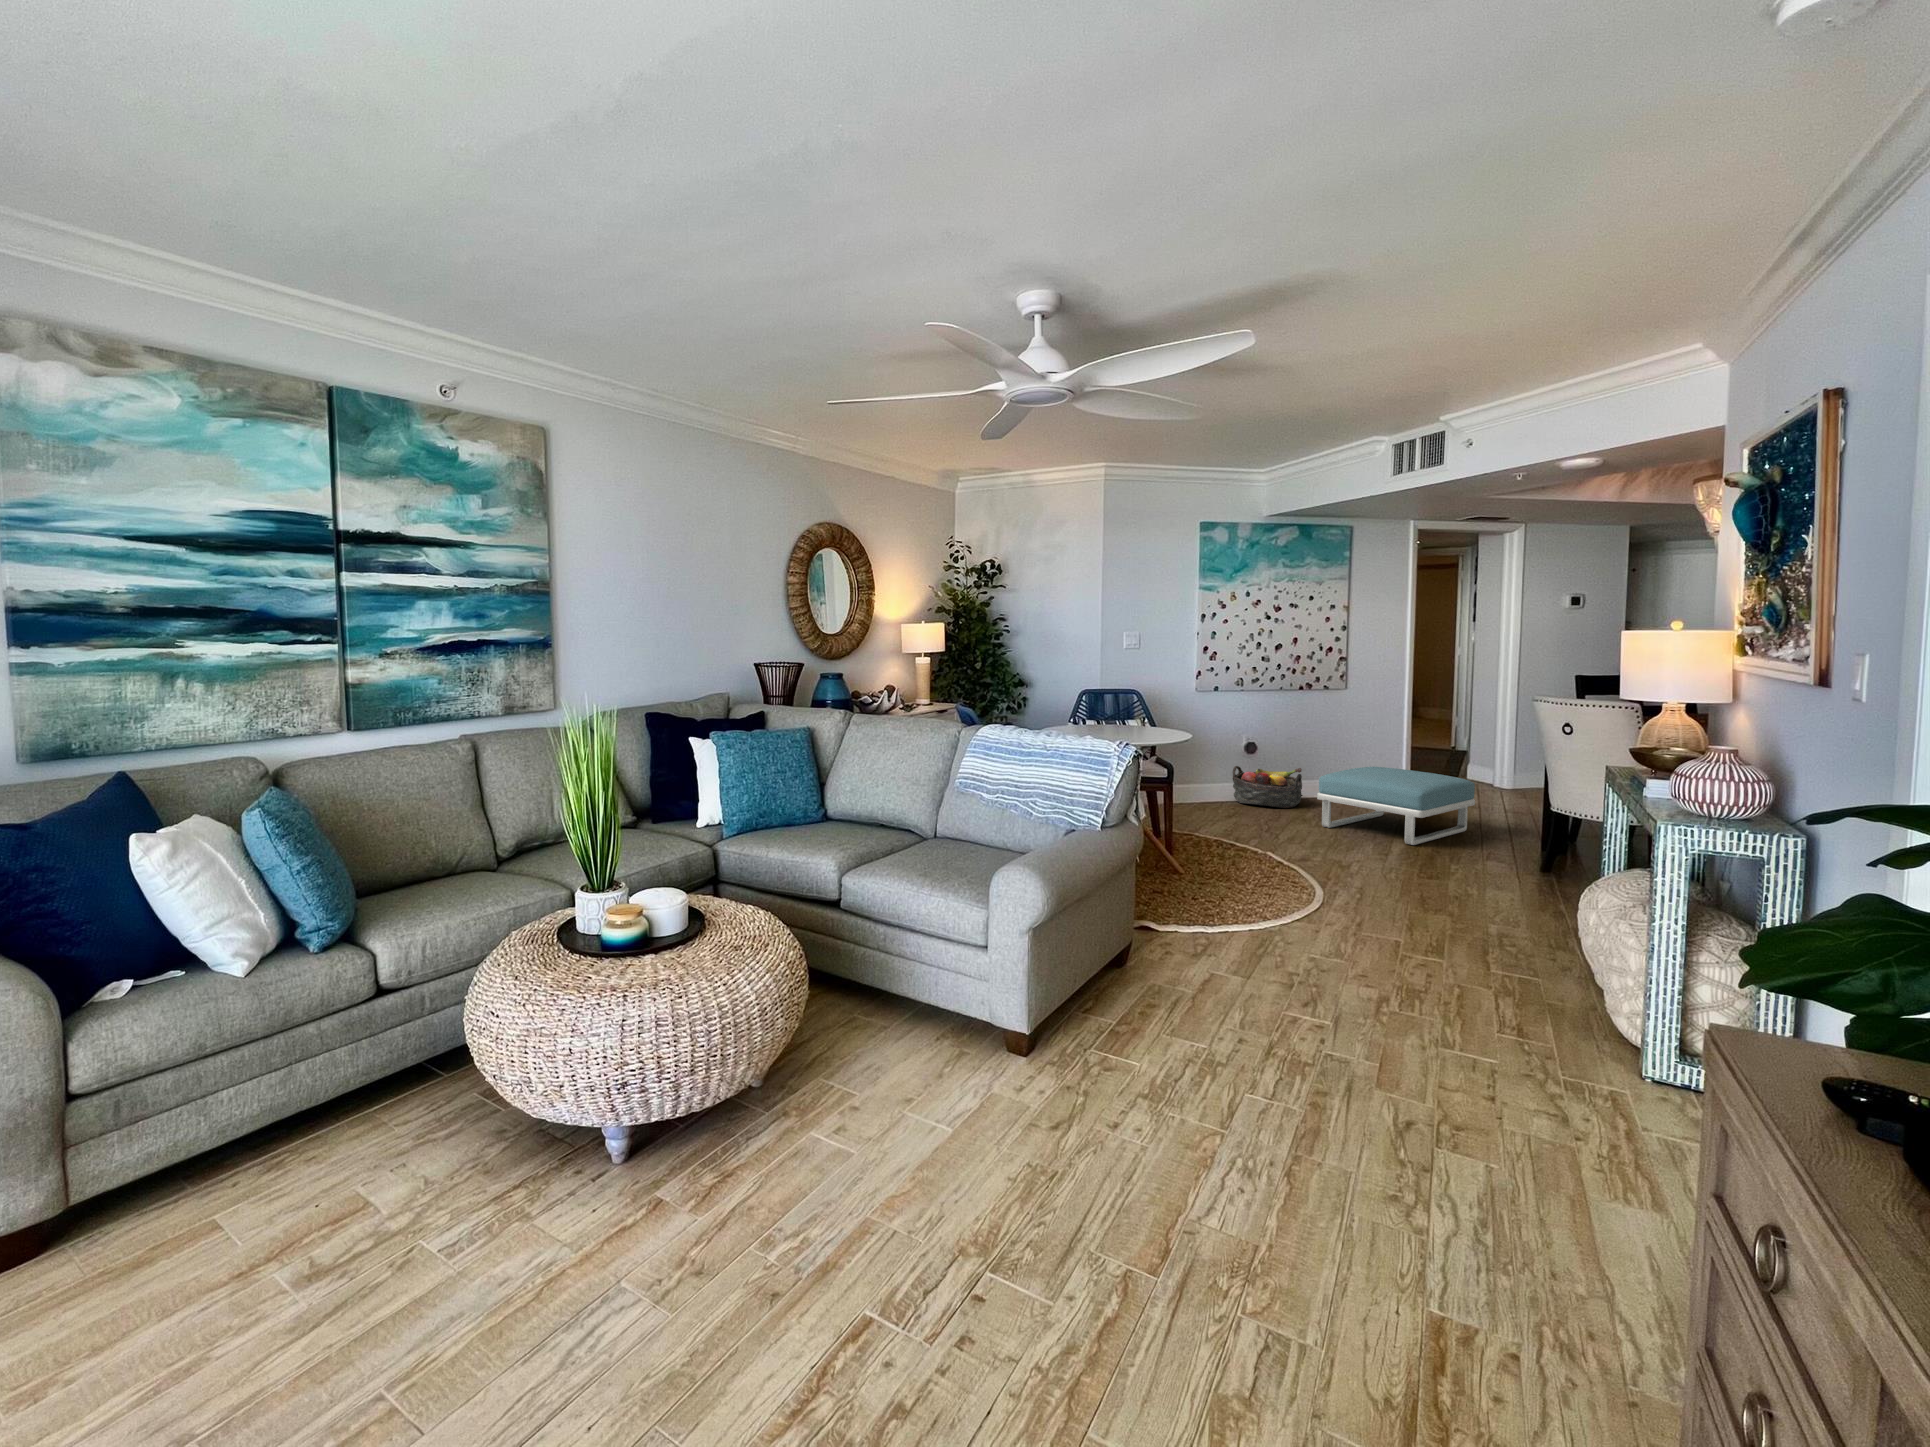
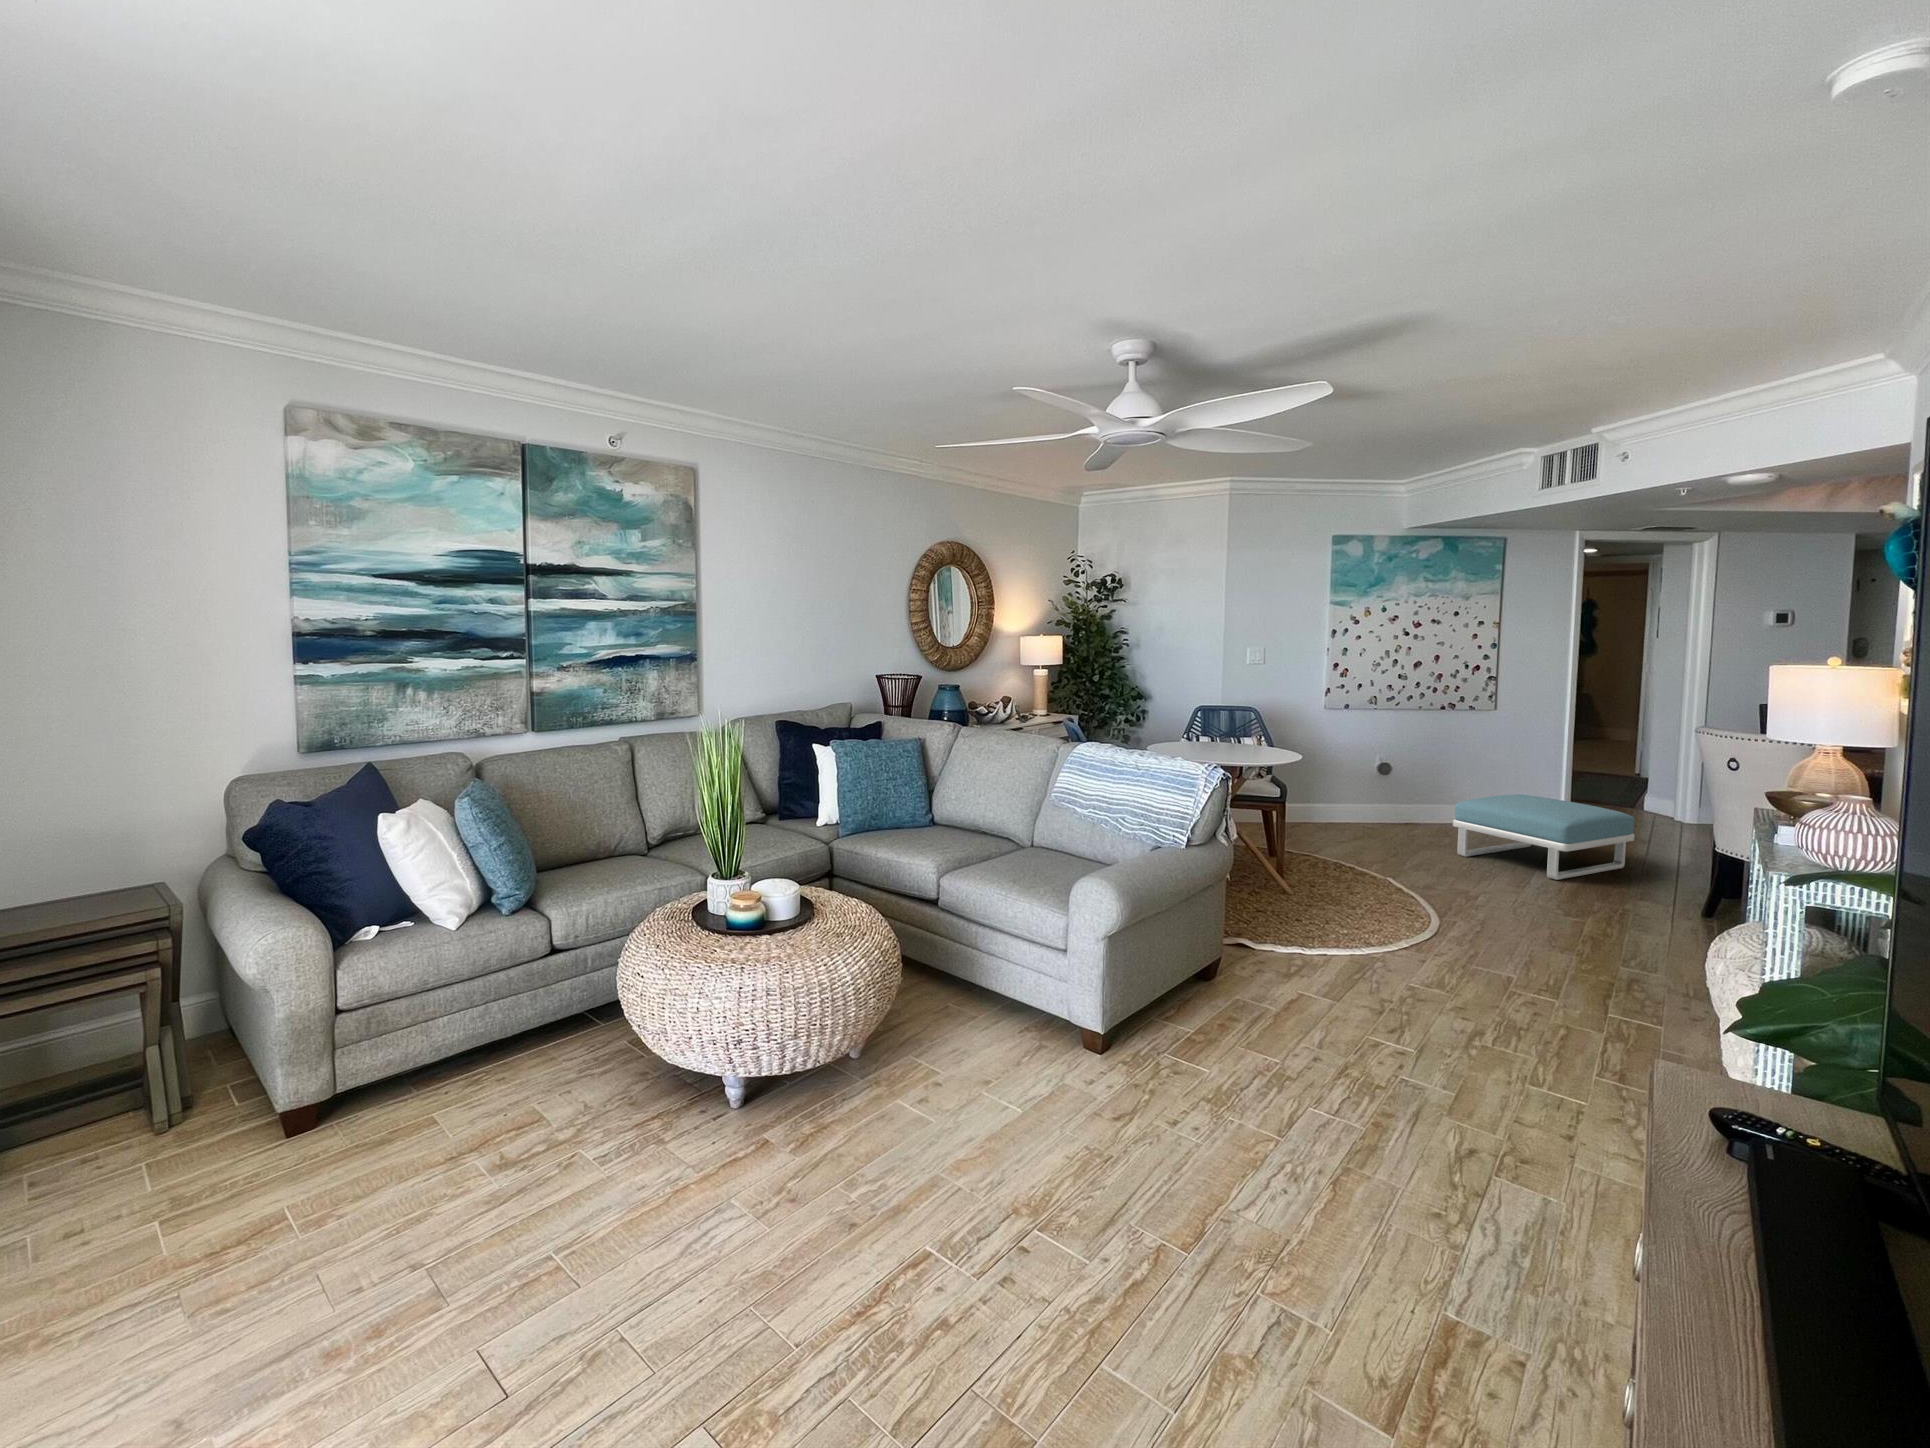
basket: present [1232,766,1303,808] -> none [1365,787,1442,833]

